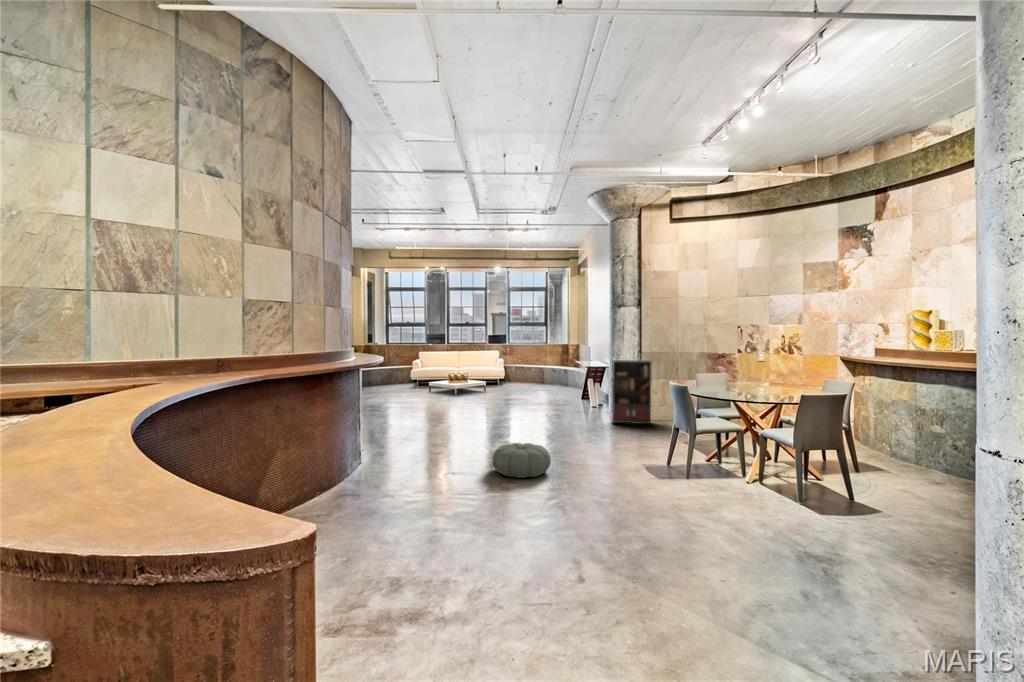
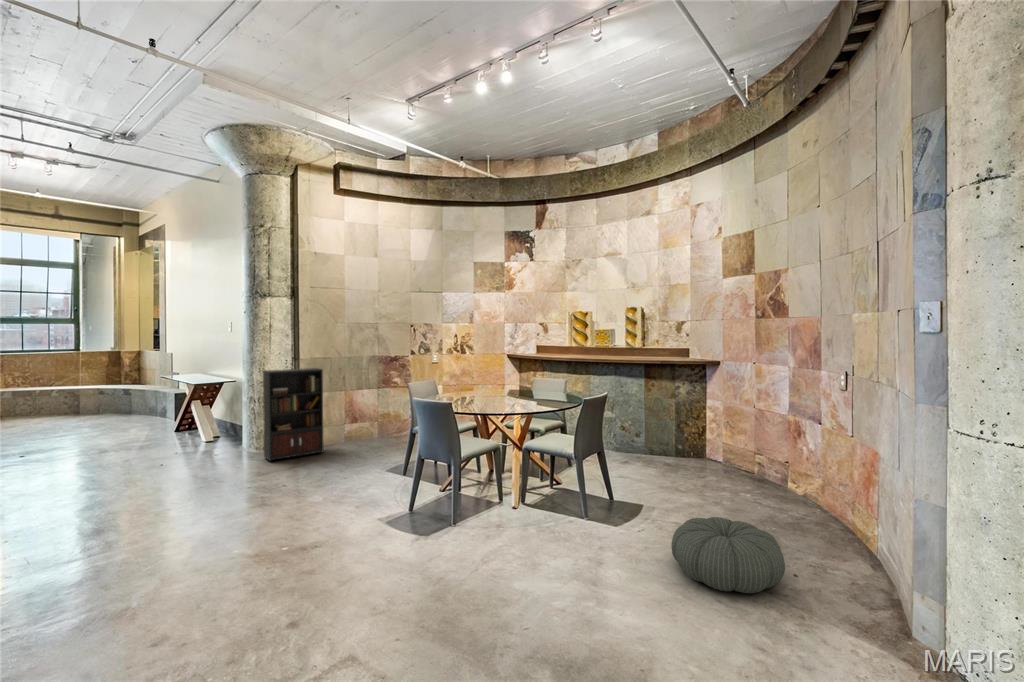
pouf: present [492,443,551,478] -> present [671,517,785,593]

